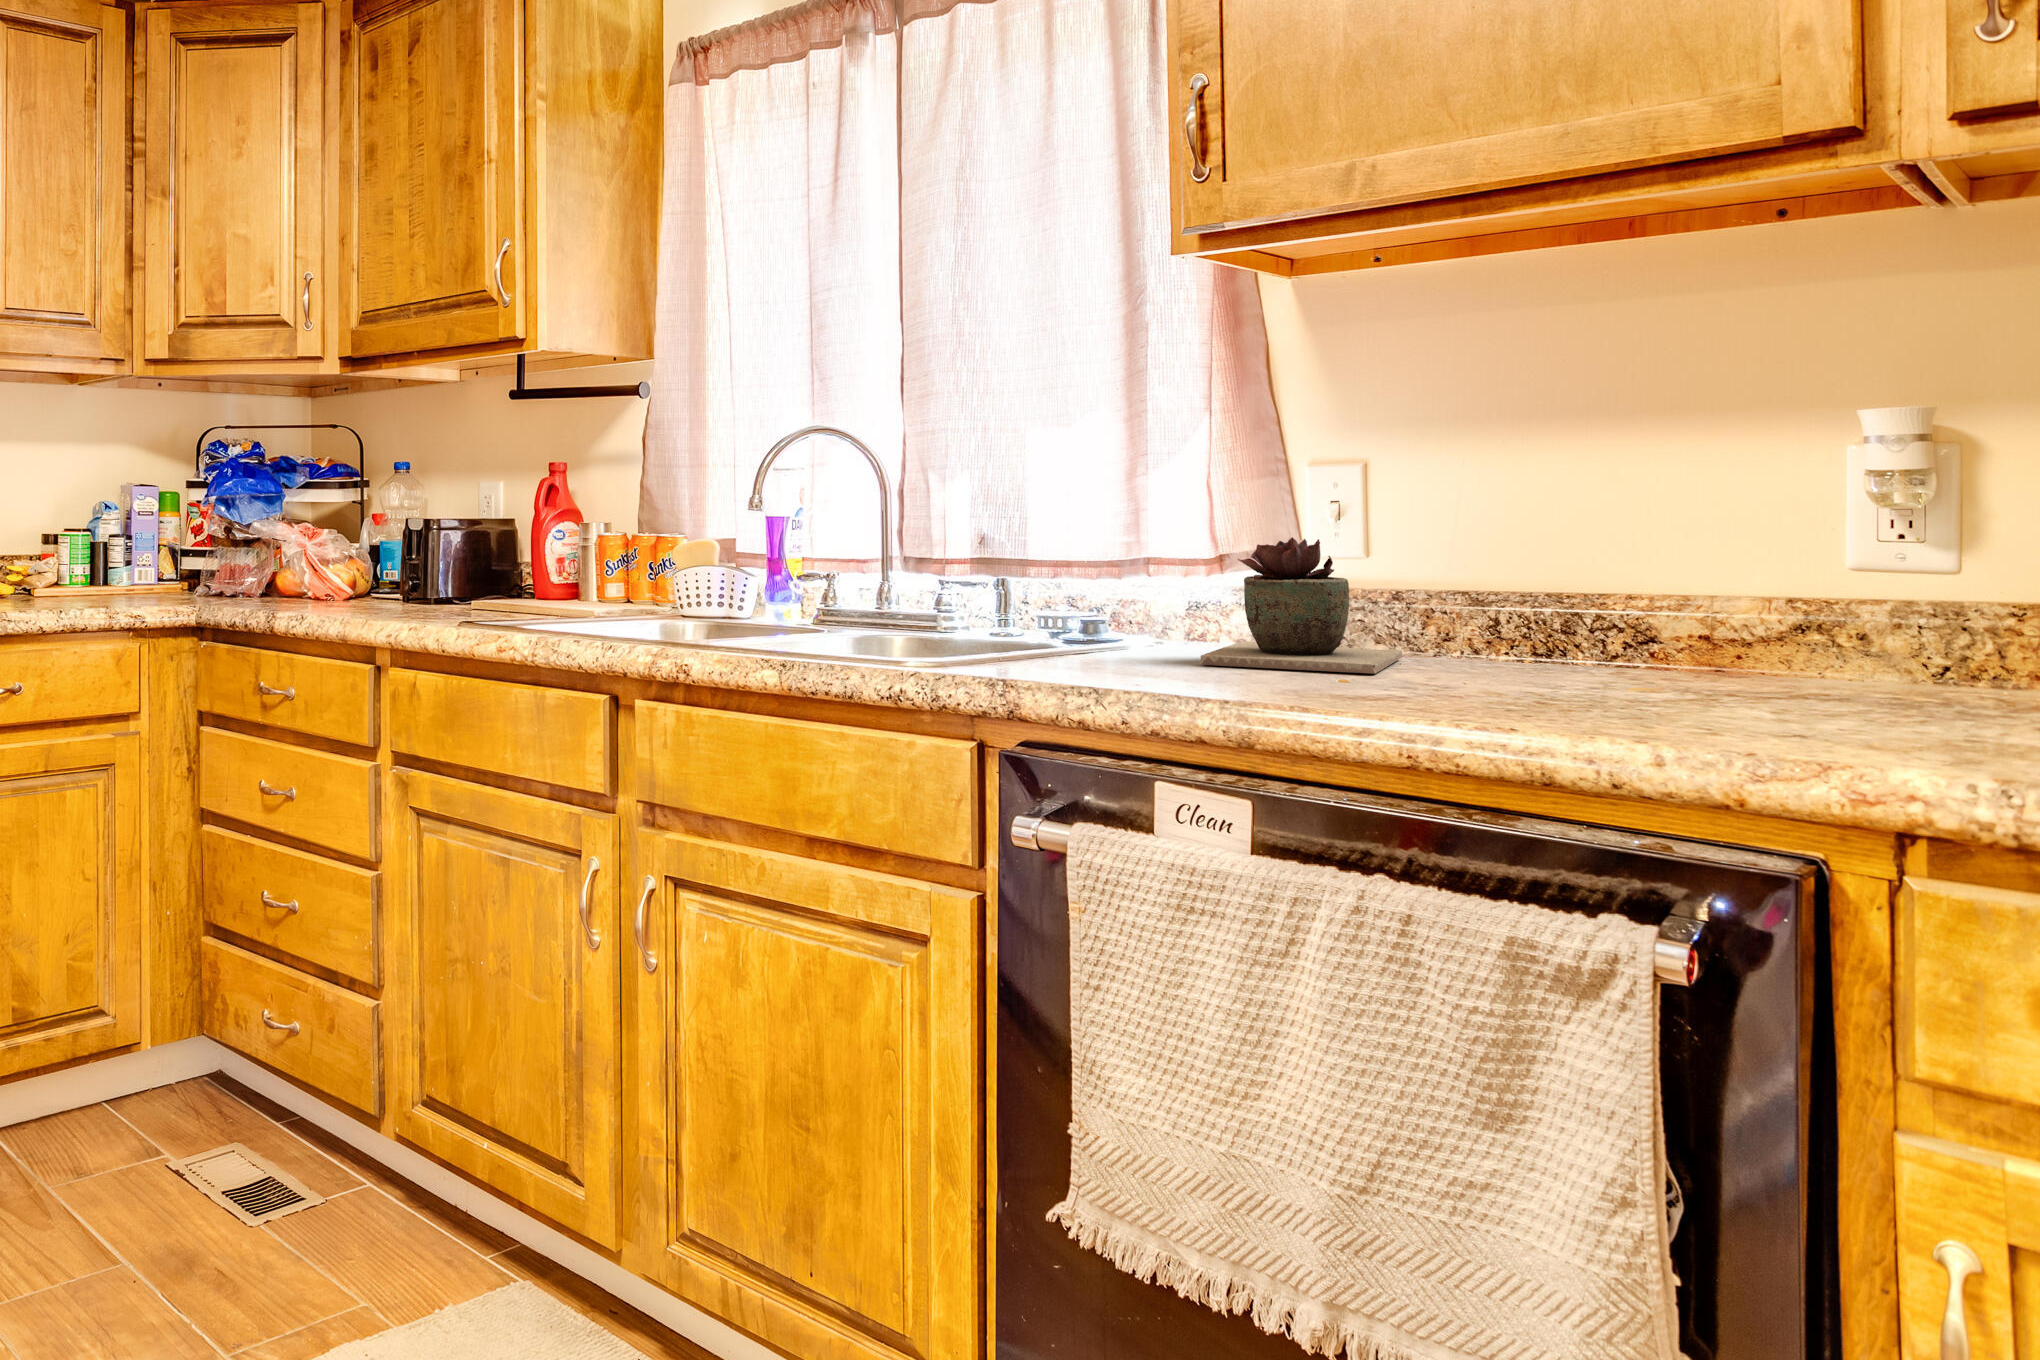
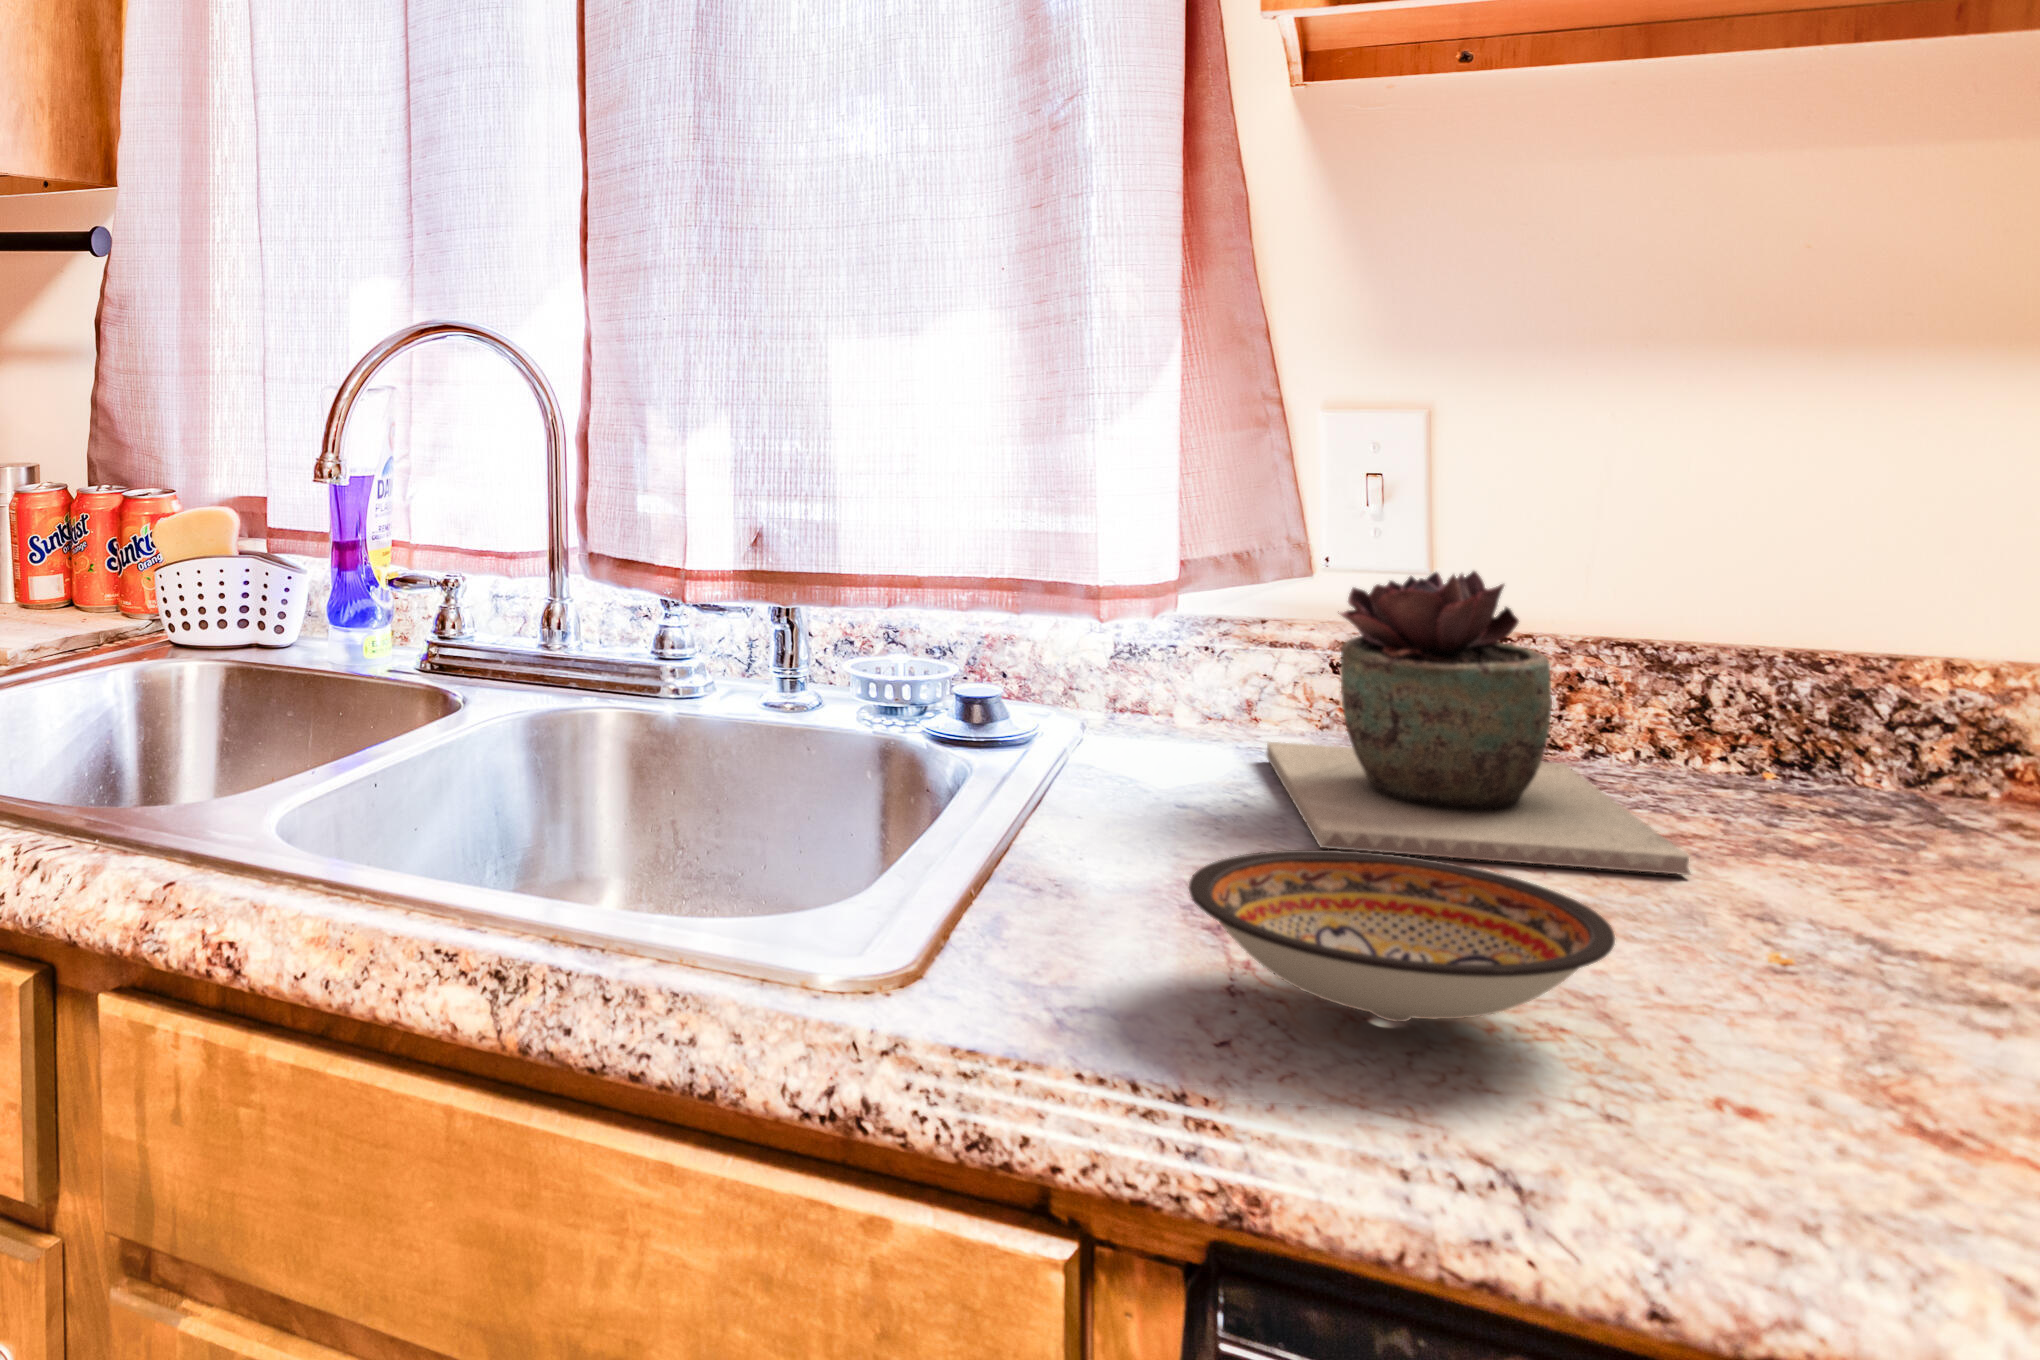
ceramic bowl: none [1046,630,1217,684] -> present [1189,849,1615,1022]

